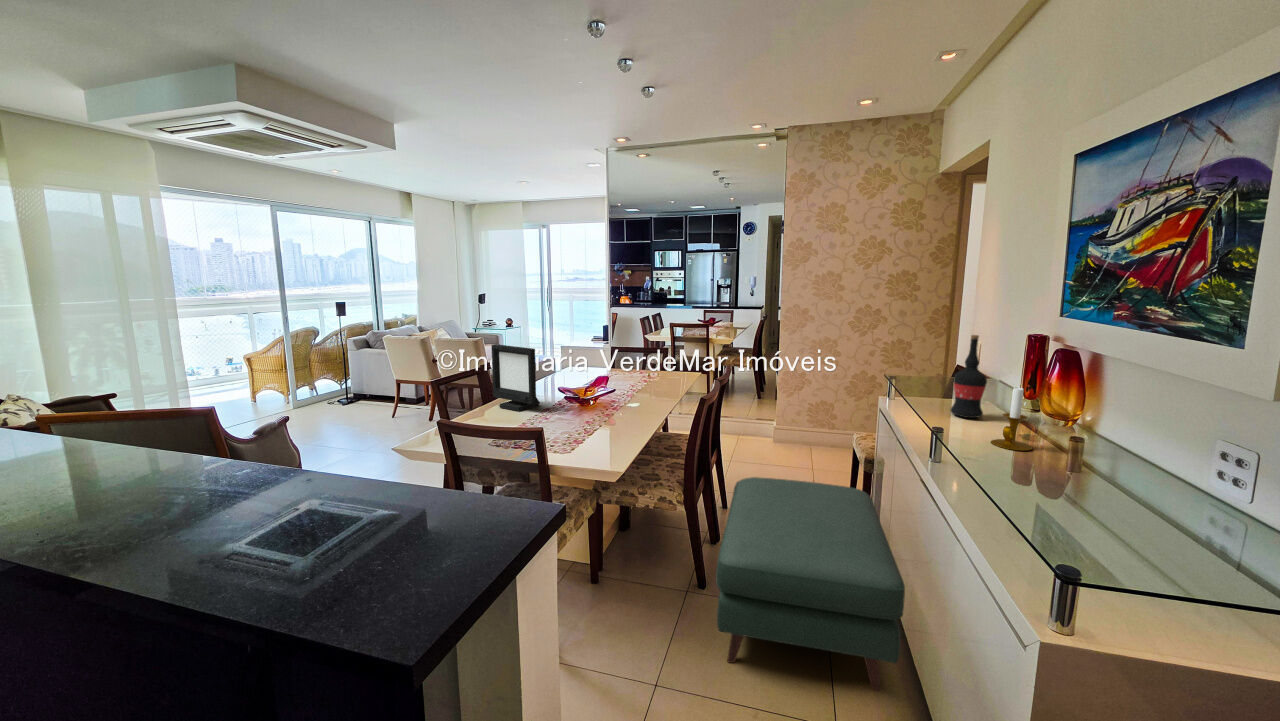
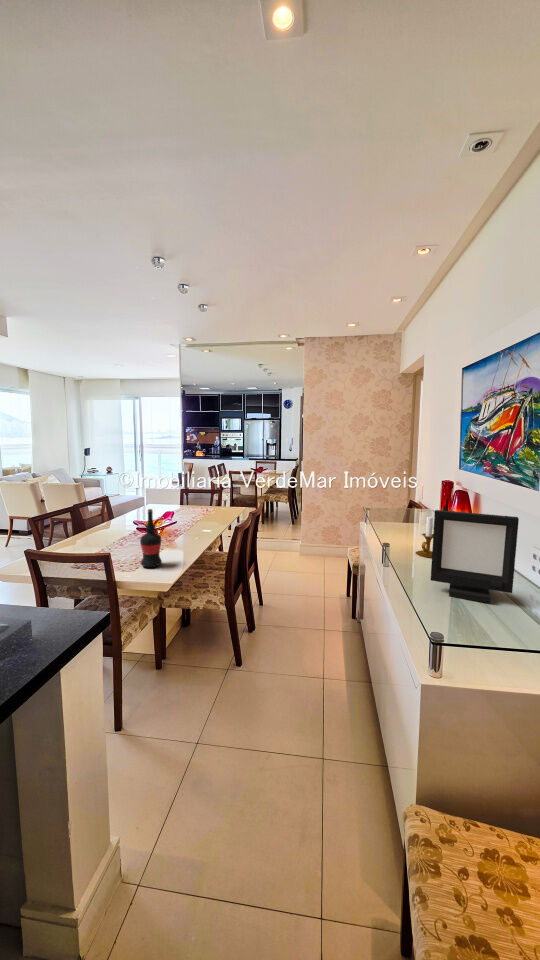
wine bottle: present [950,335,987,418] -> present [140,509,162,567]
picture frame: present [491,344,540,411] -> present [431,510,519,603]
ottoman: present [716,477,905,691] -> none [241,583,365,726]

